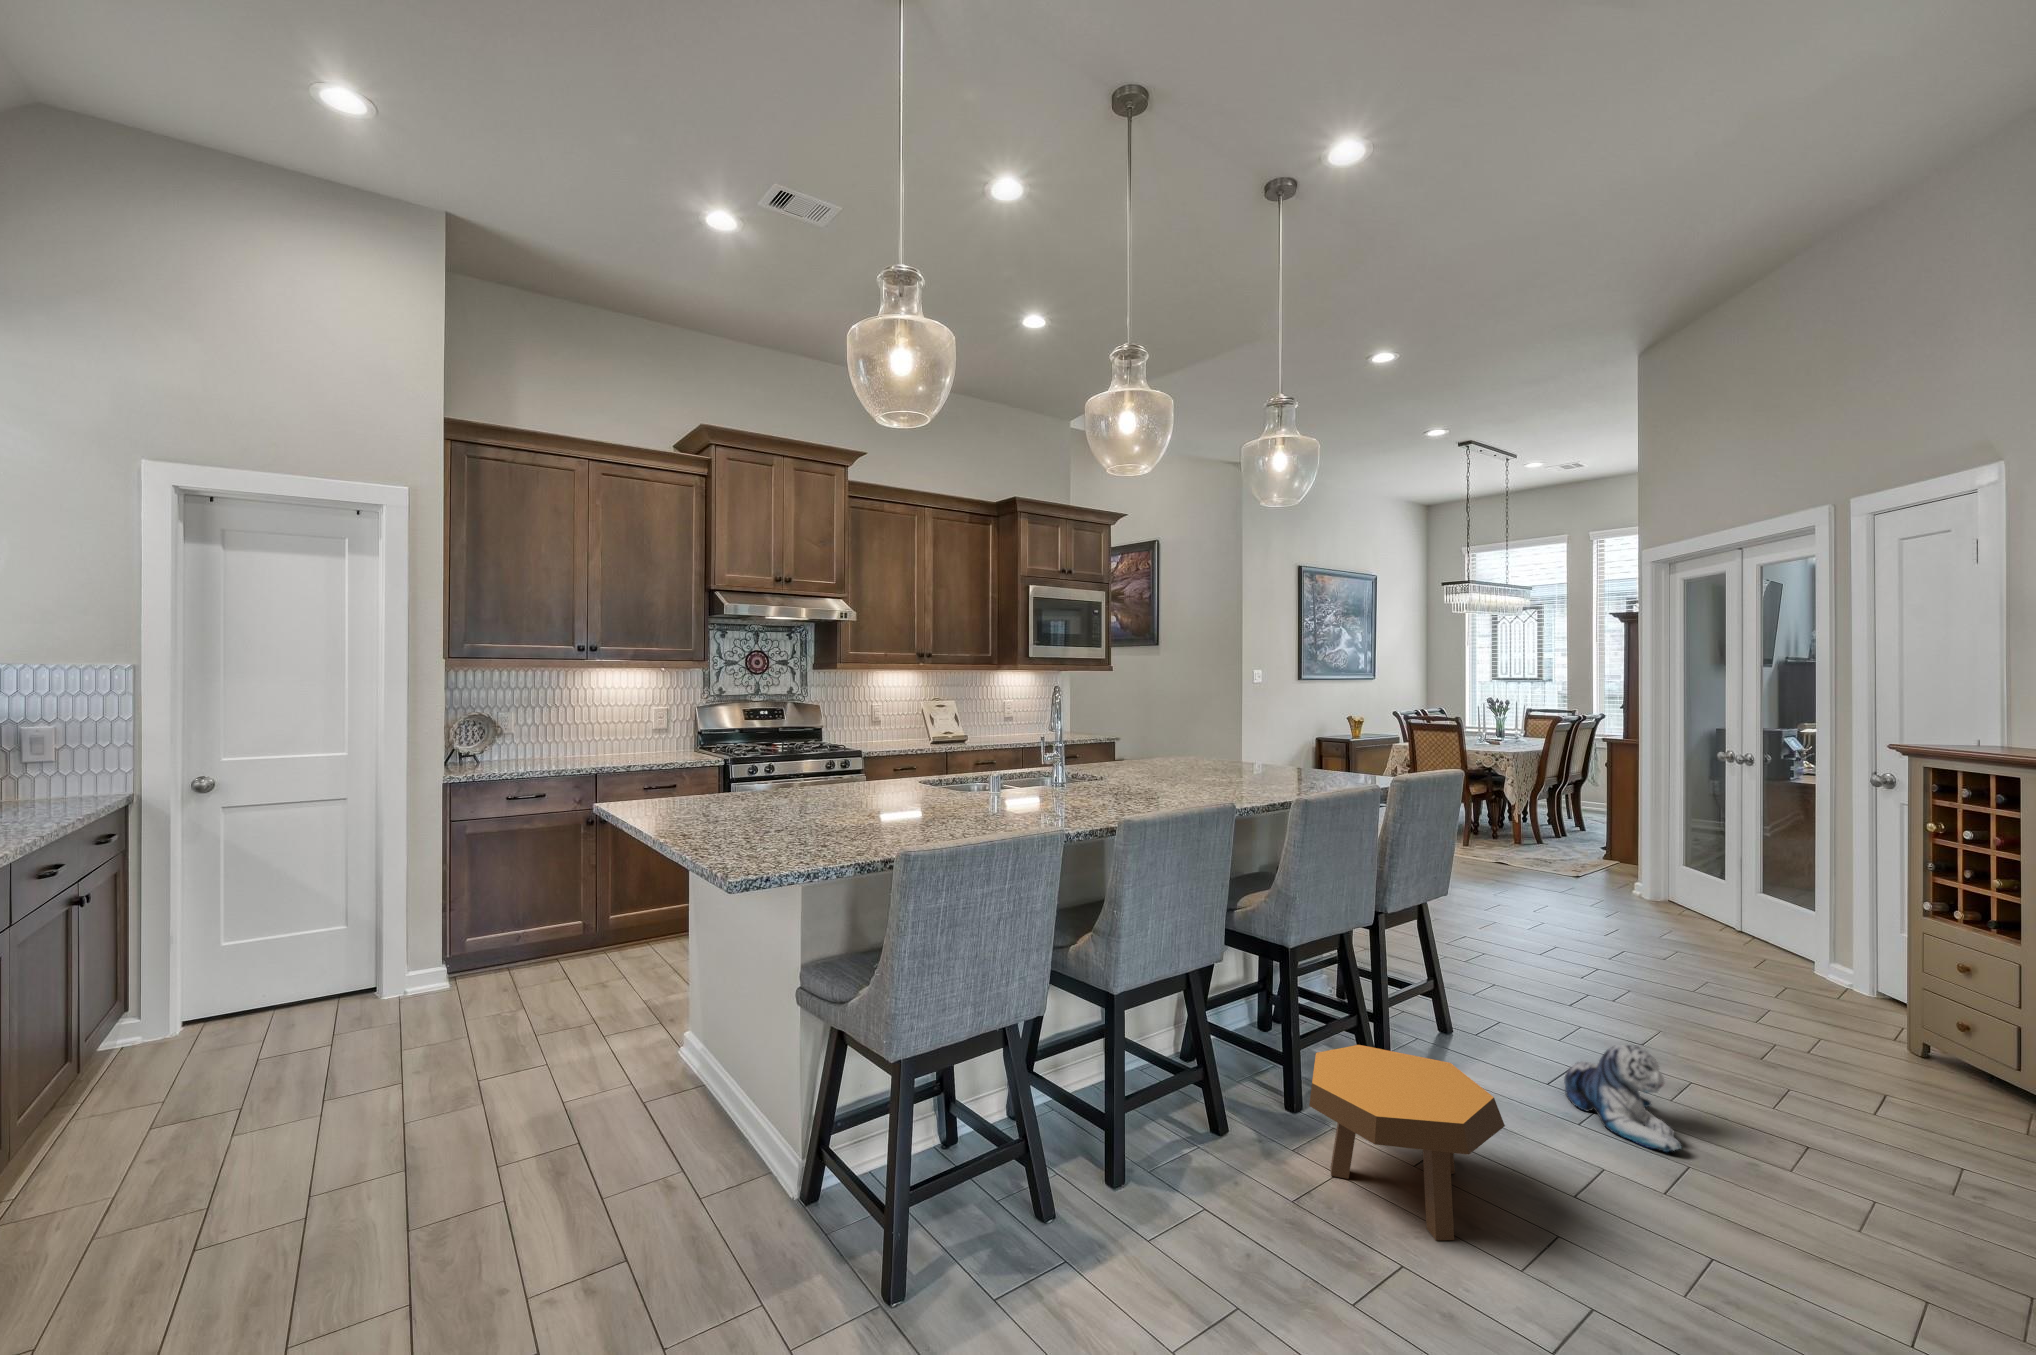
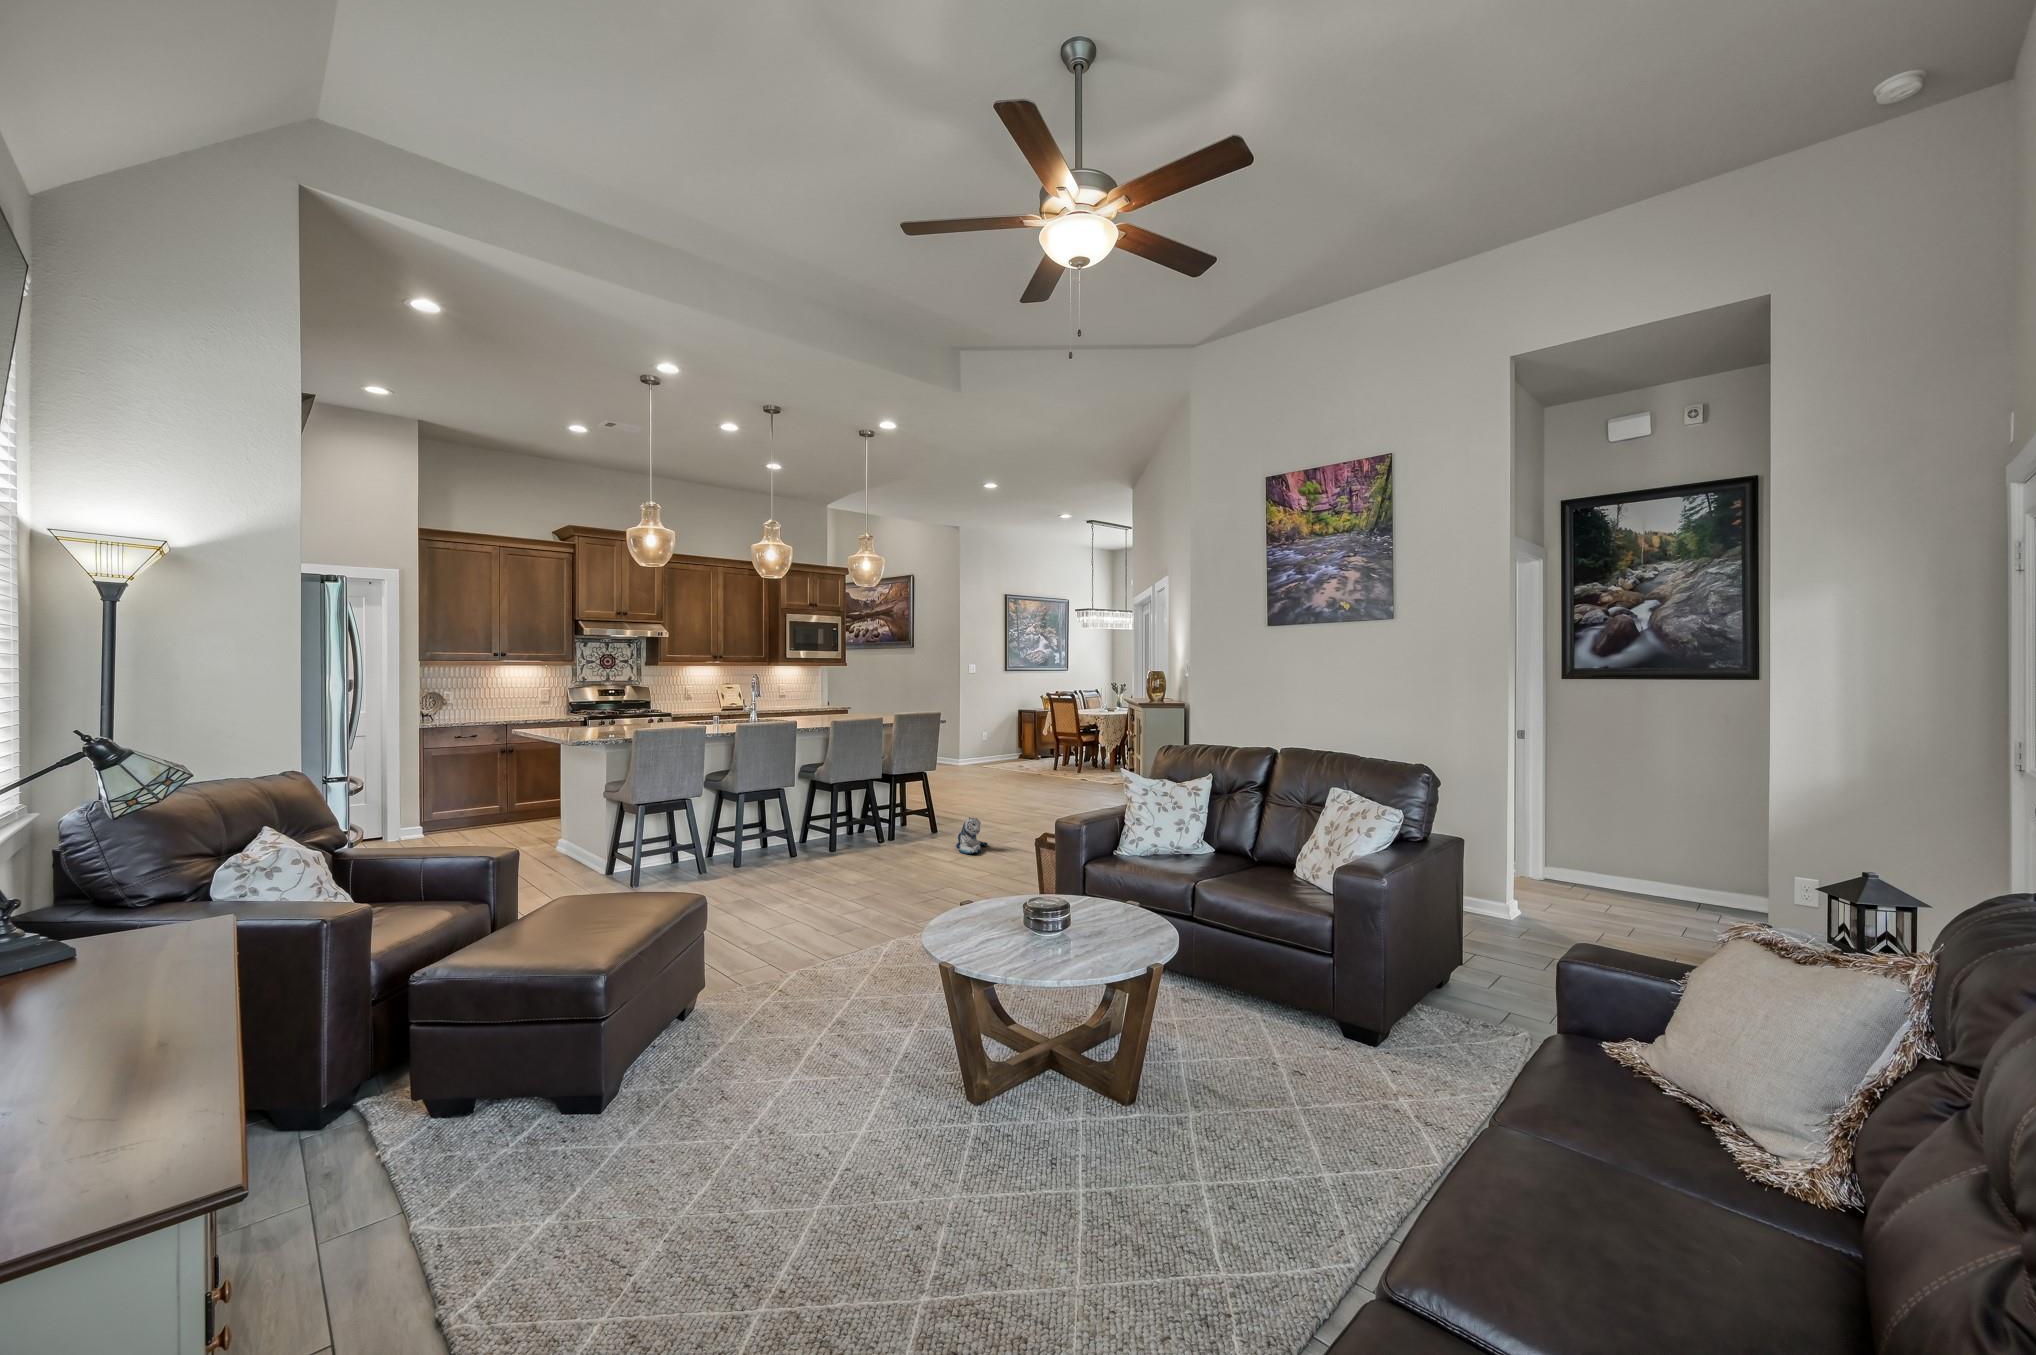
footstool: present [1309,1045,1505,1240] -> none [813,817,883,872]

